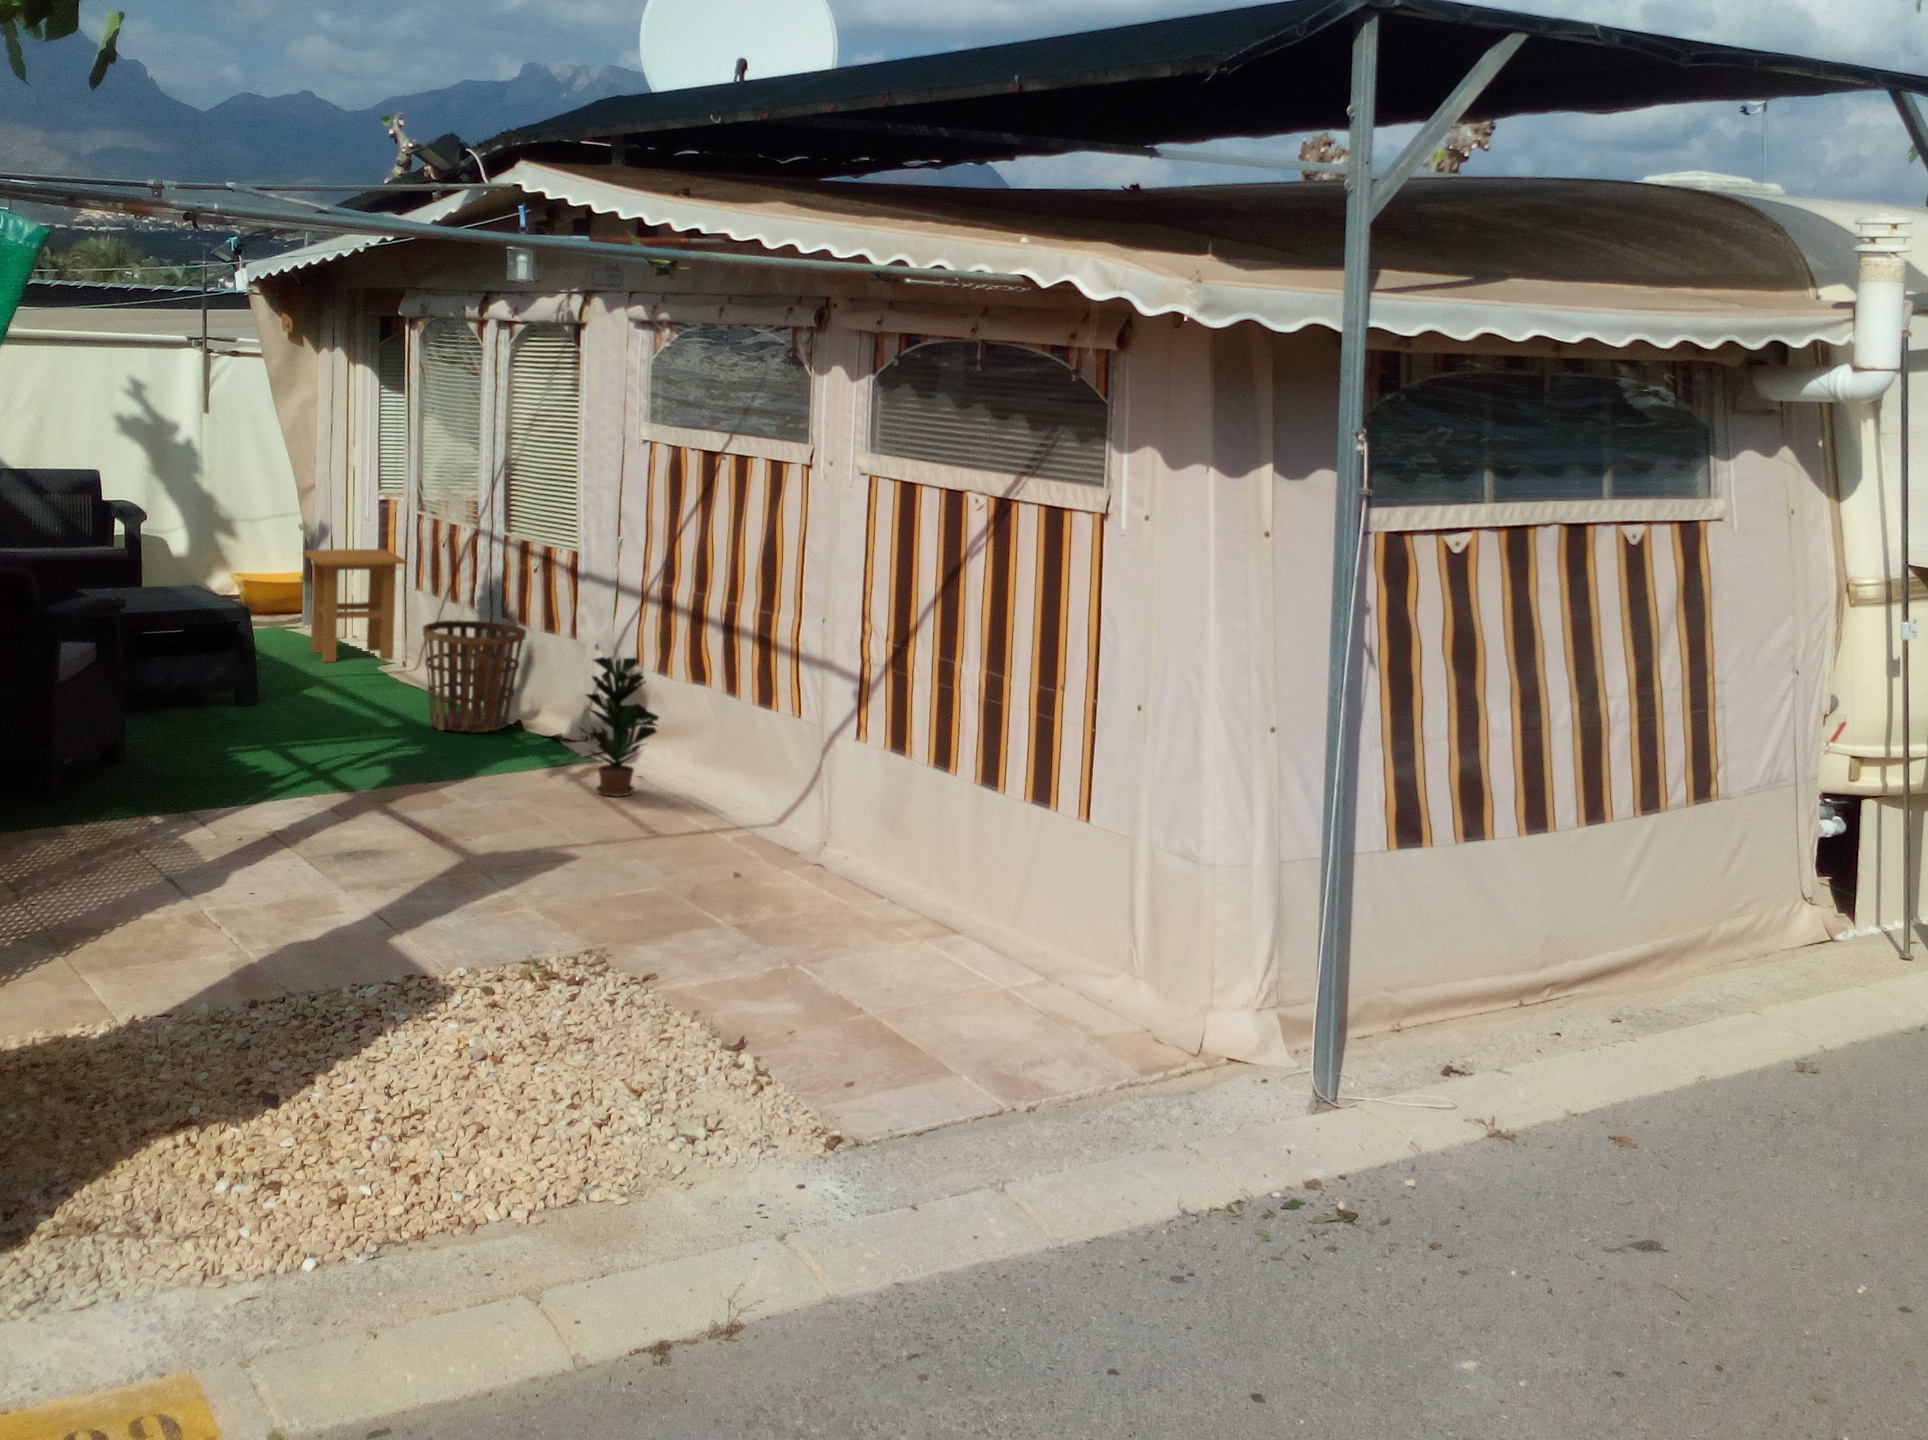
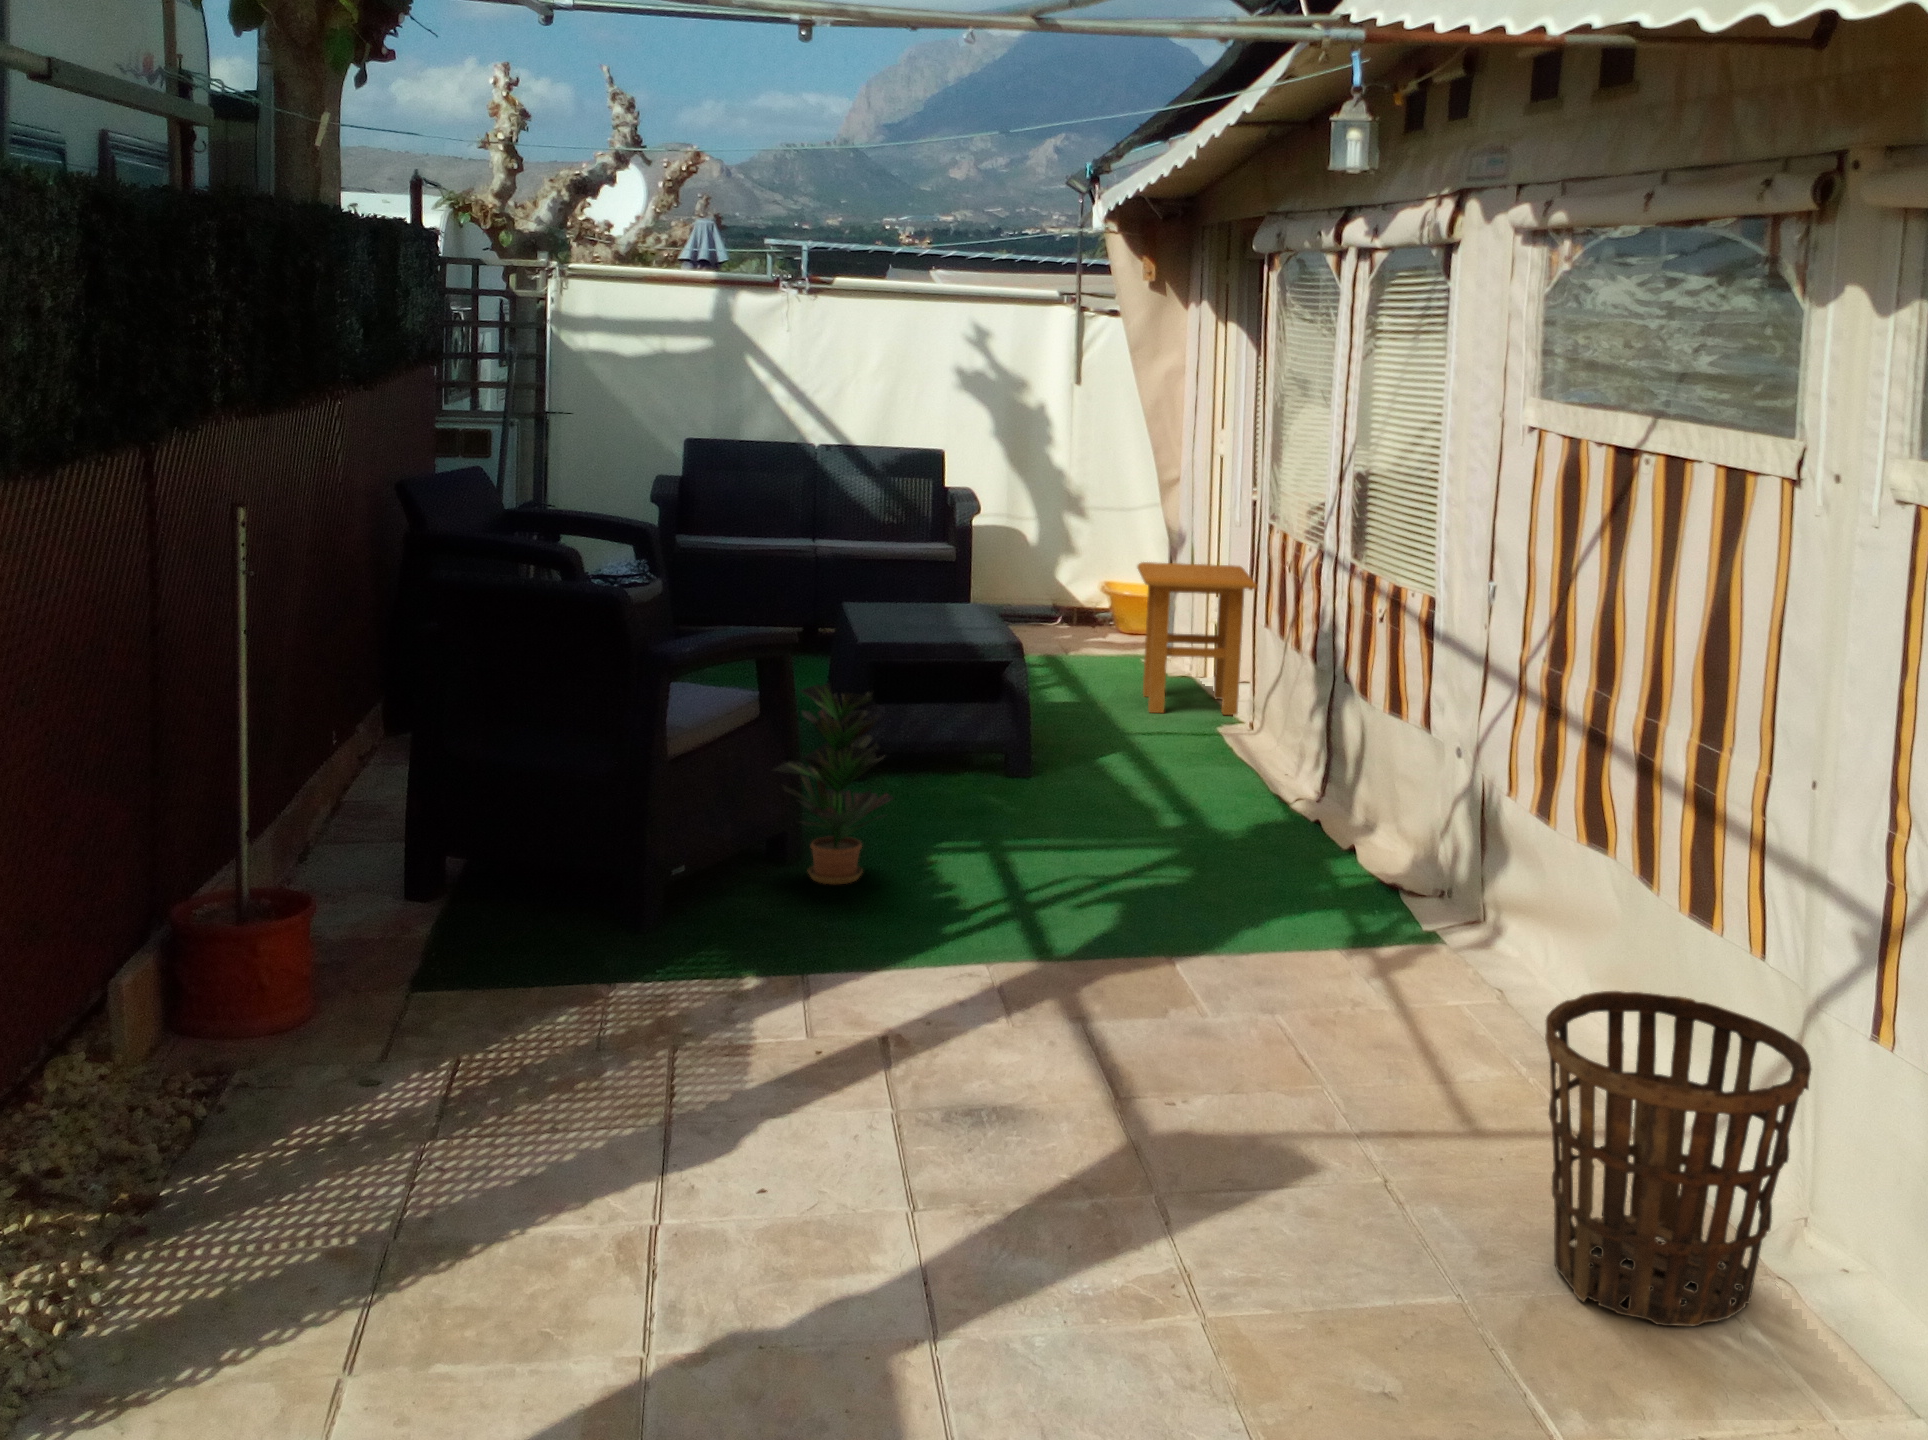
basket: present [423,620,526,733] -> present [1545,991,1811,1326]
potted plant: present [580,657,659,796] -> present [774,683,893,884]

